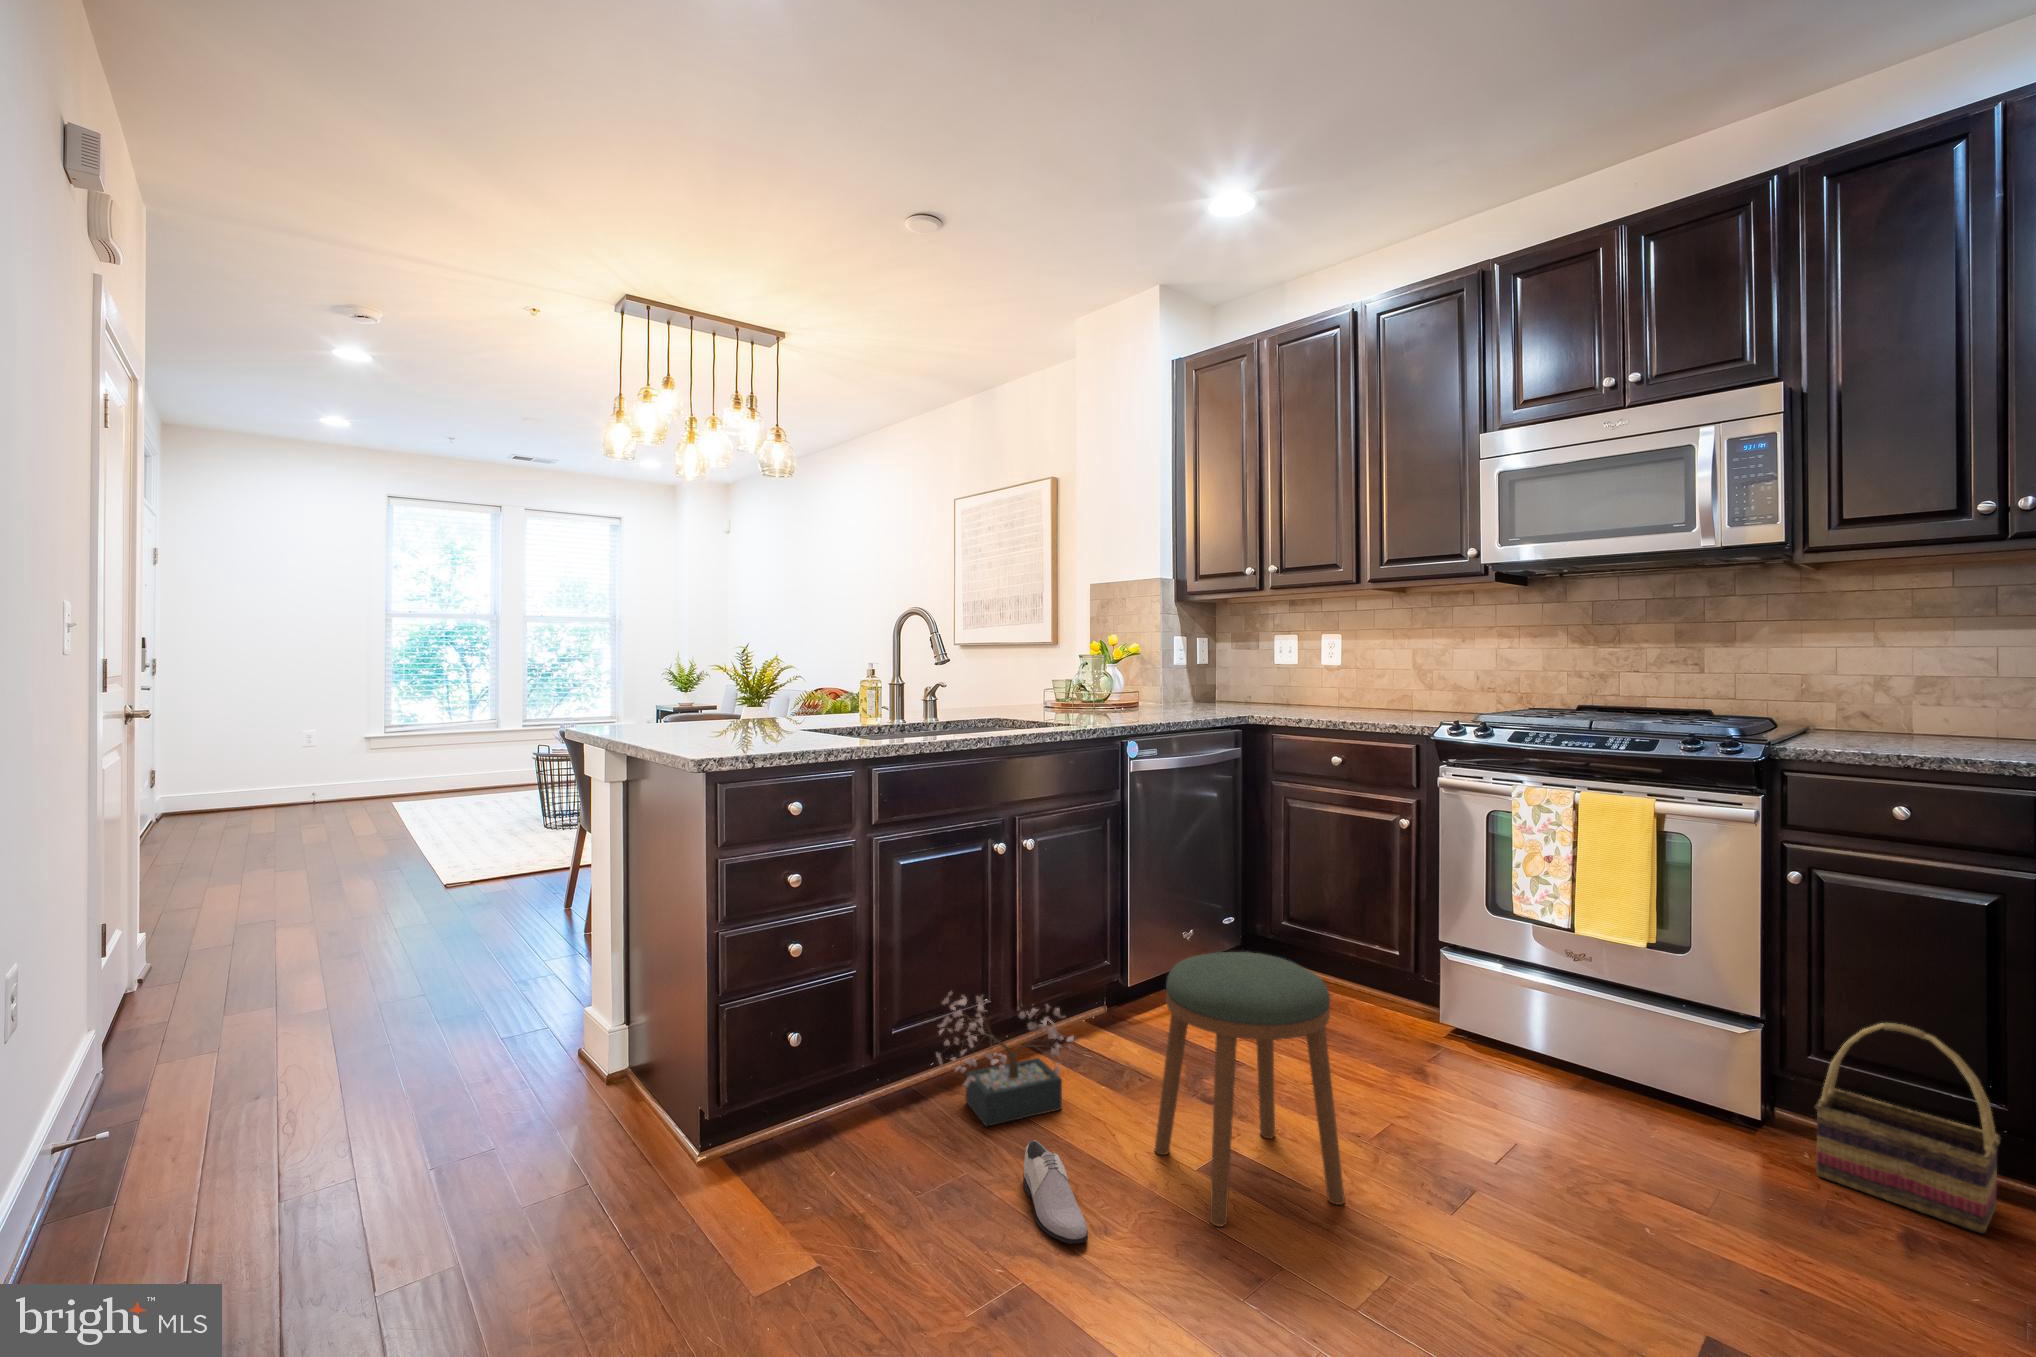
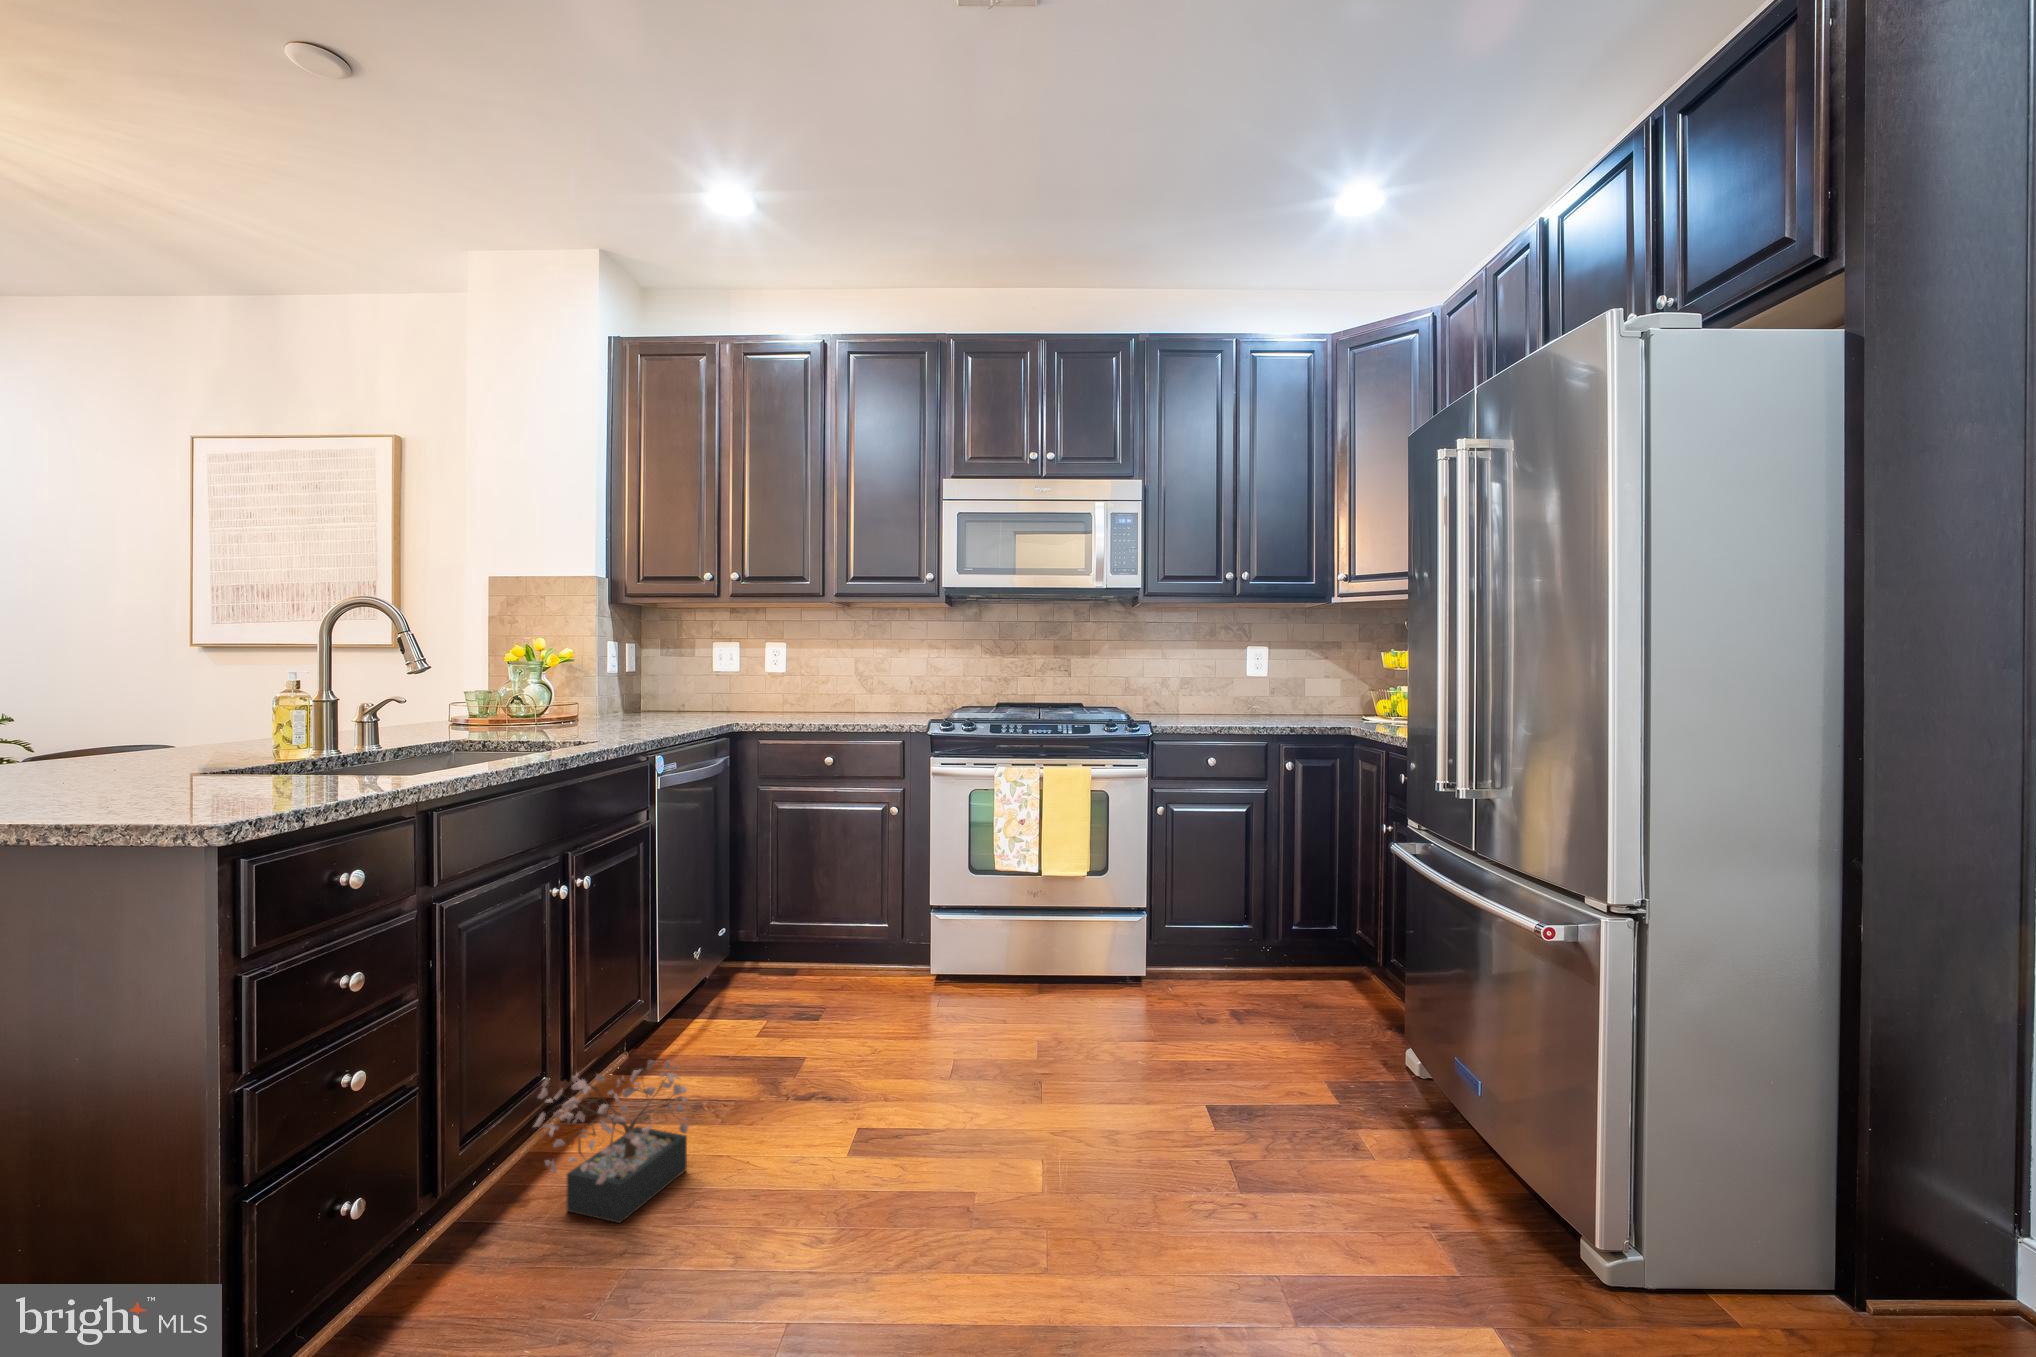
stool: present [1155,952,1345,1226] -> none [812,940,991,1198]
basket: present [1815,1023,2000,1233] -> none [1186,894,1271,1007]
shoe: present [1023,1140,1088,1244] -> none [717,1200,841,1282]

